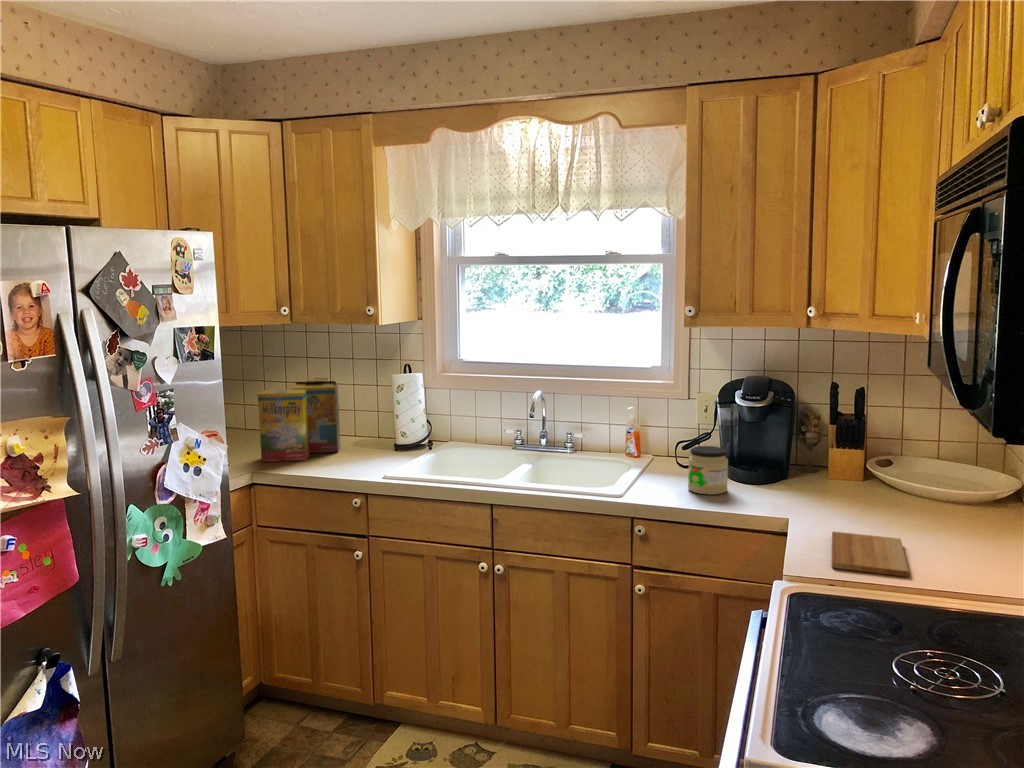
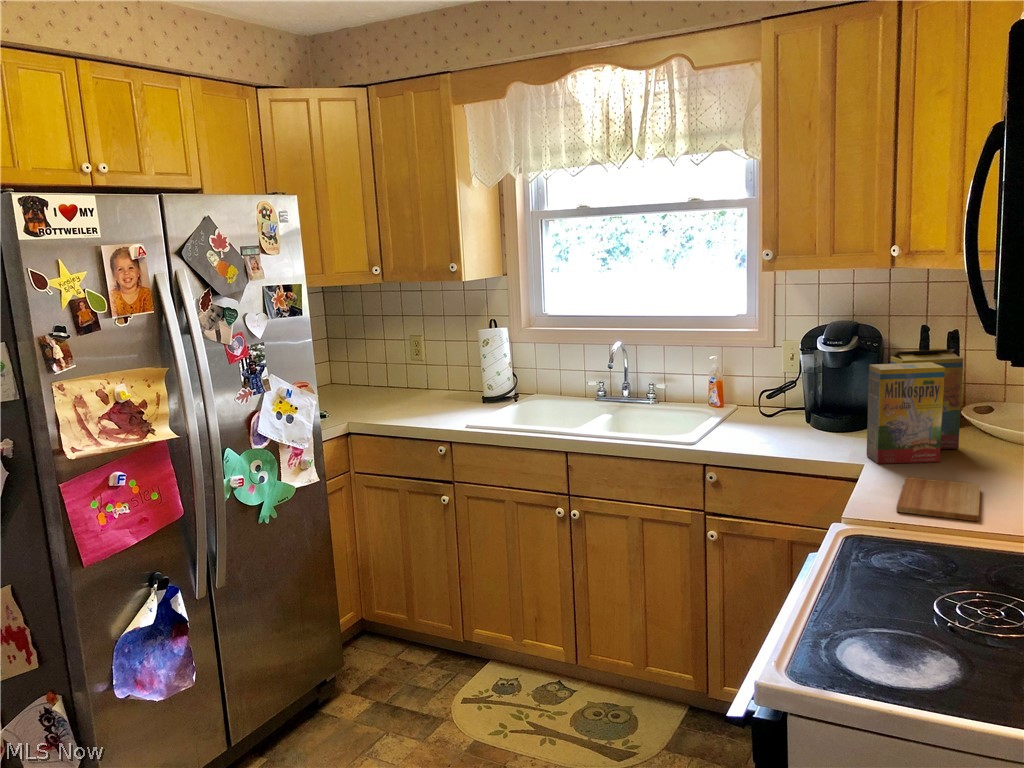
cereal box: present [258,381,340,462] -> present [867,349,963,464]
jar: present [688,446,728,495] -> none [764,393,806,442]

